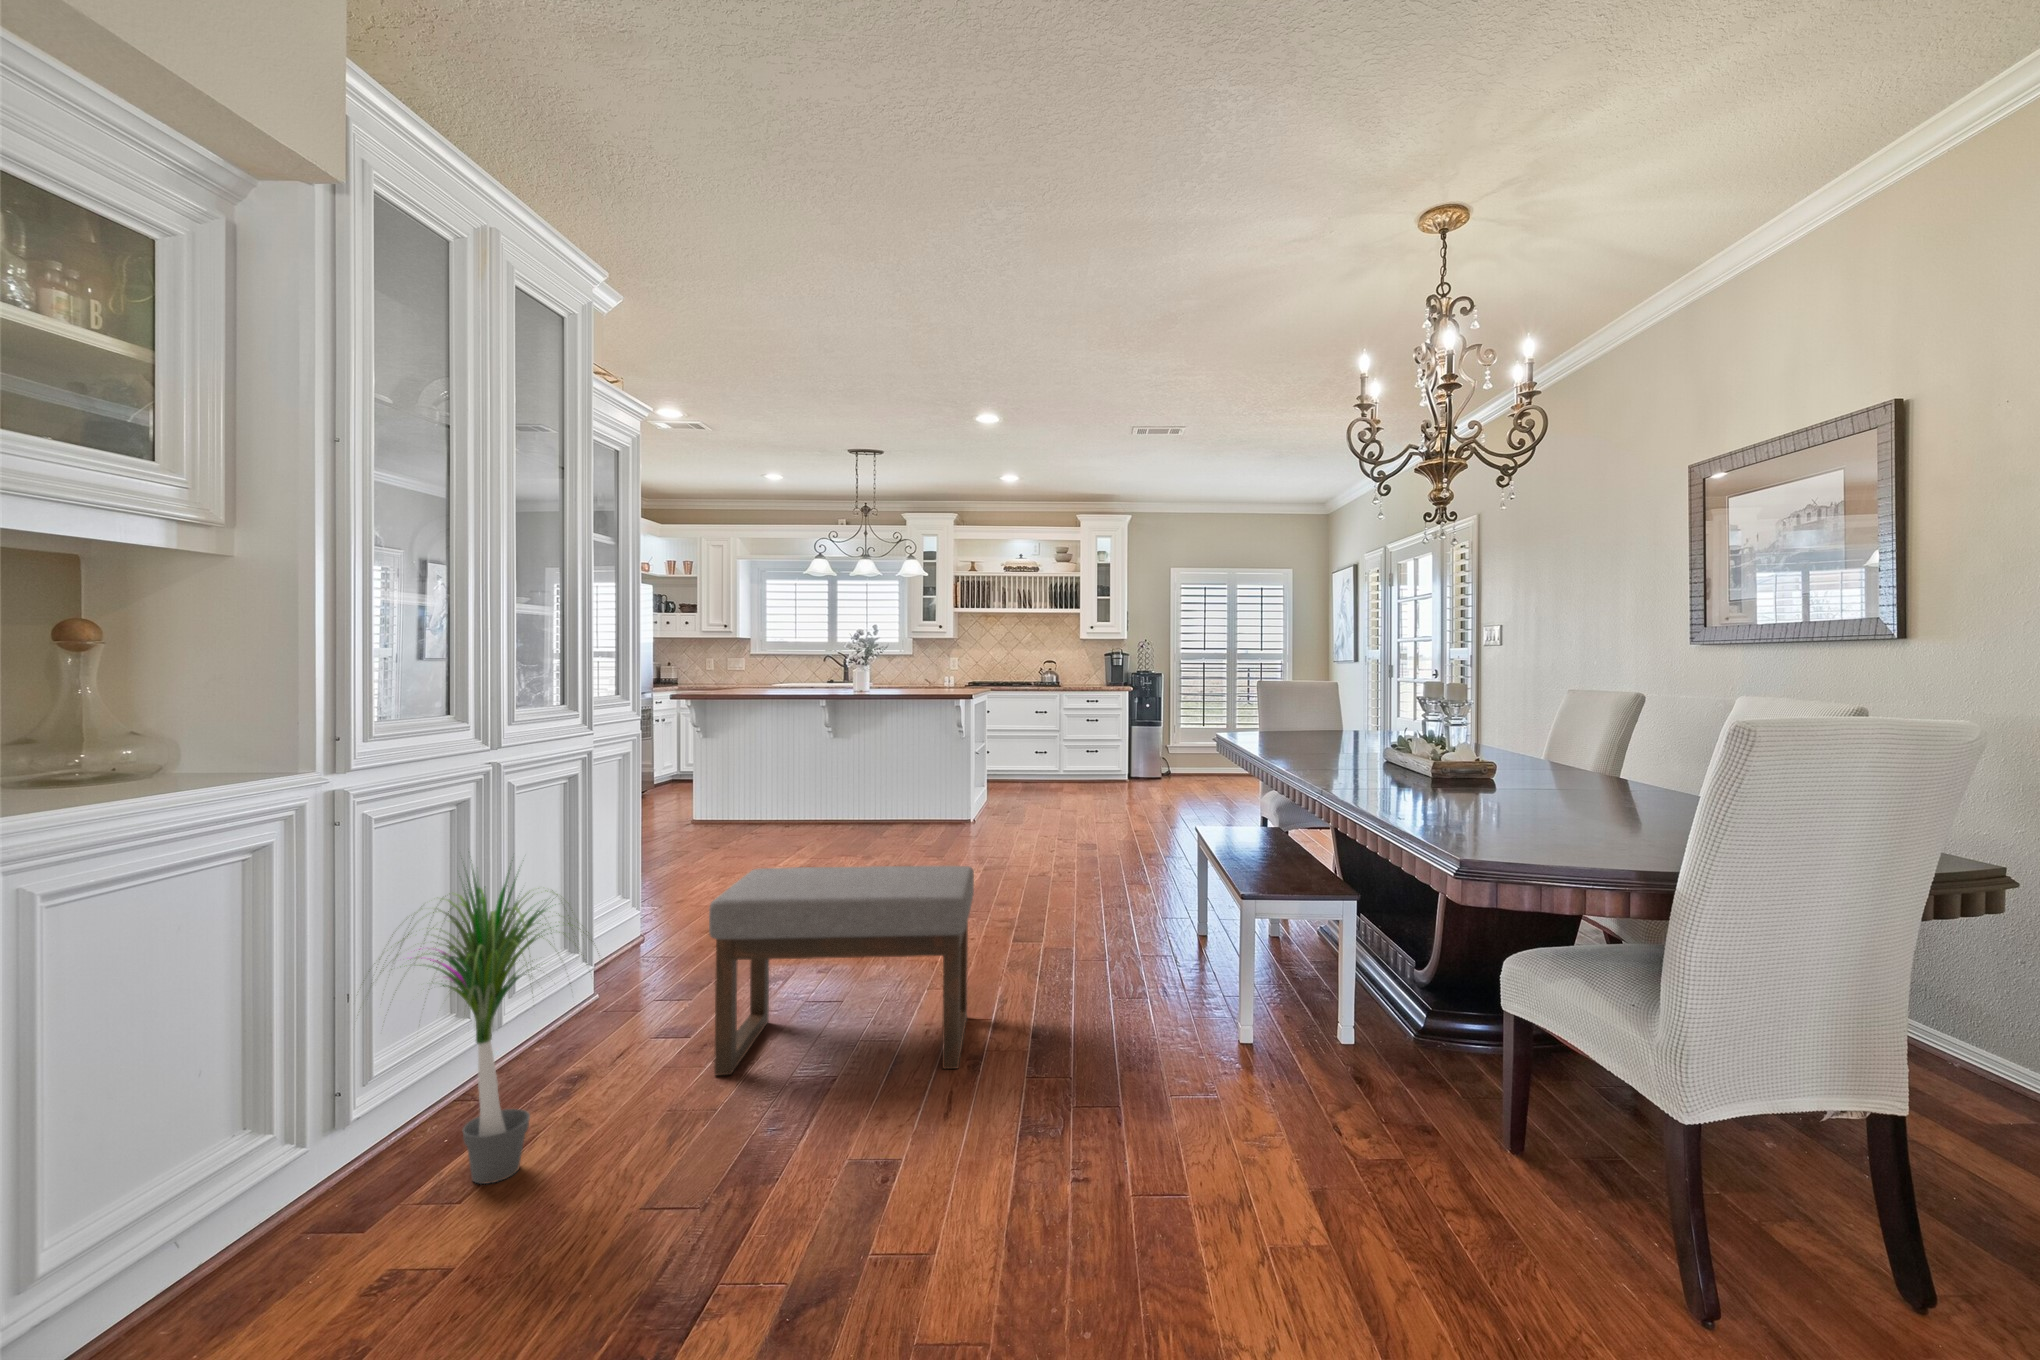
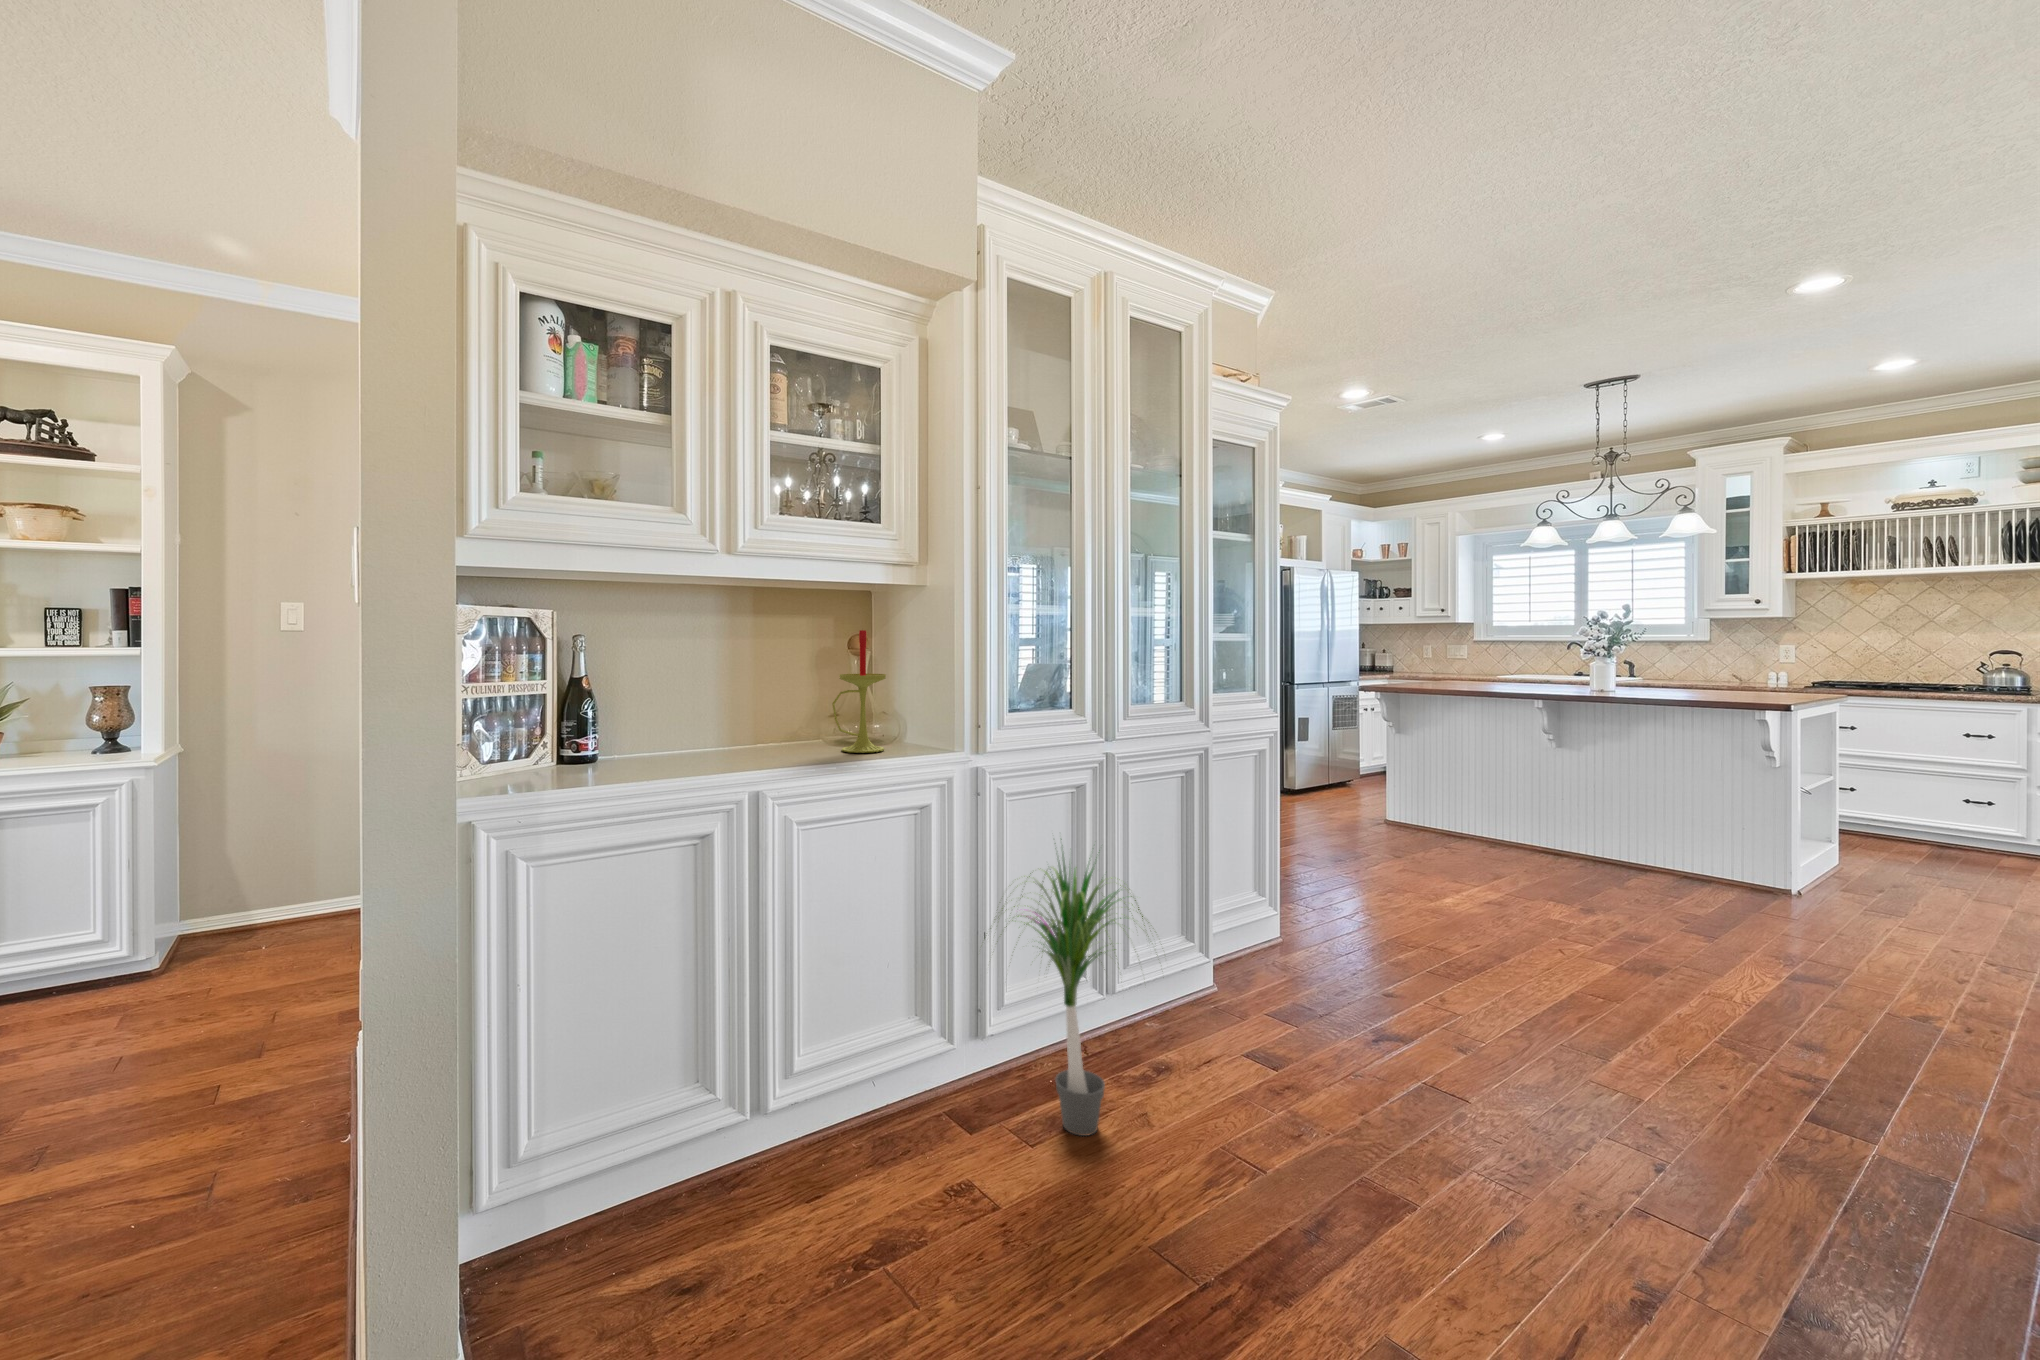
candle: none [67,608,176,791] -> present [832,630,886,753]
ottoman: present [709,866,974,1076] -> none [1283,903,1669,1264]

